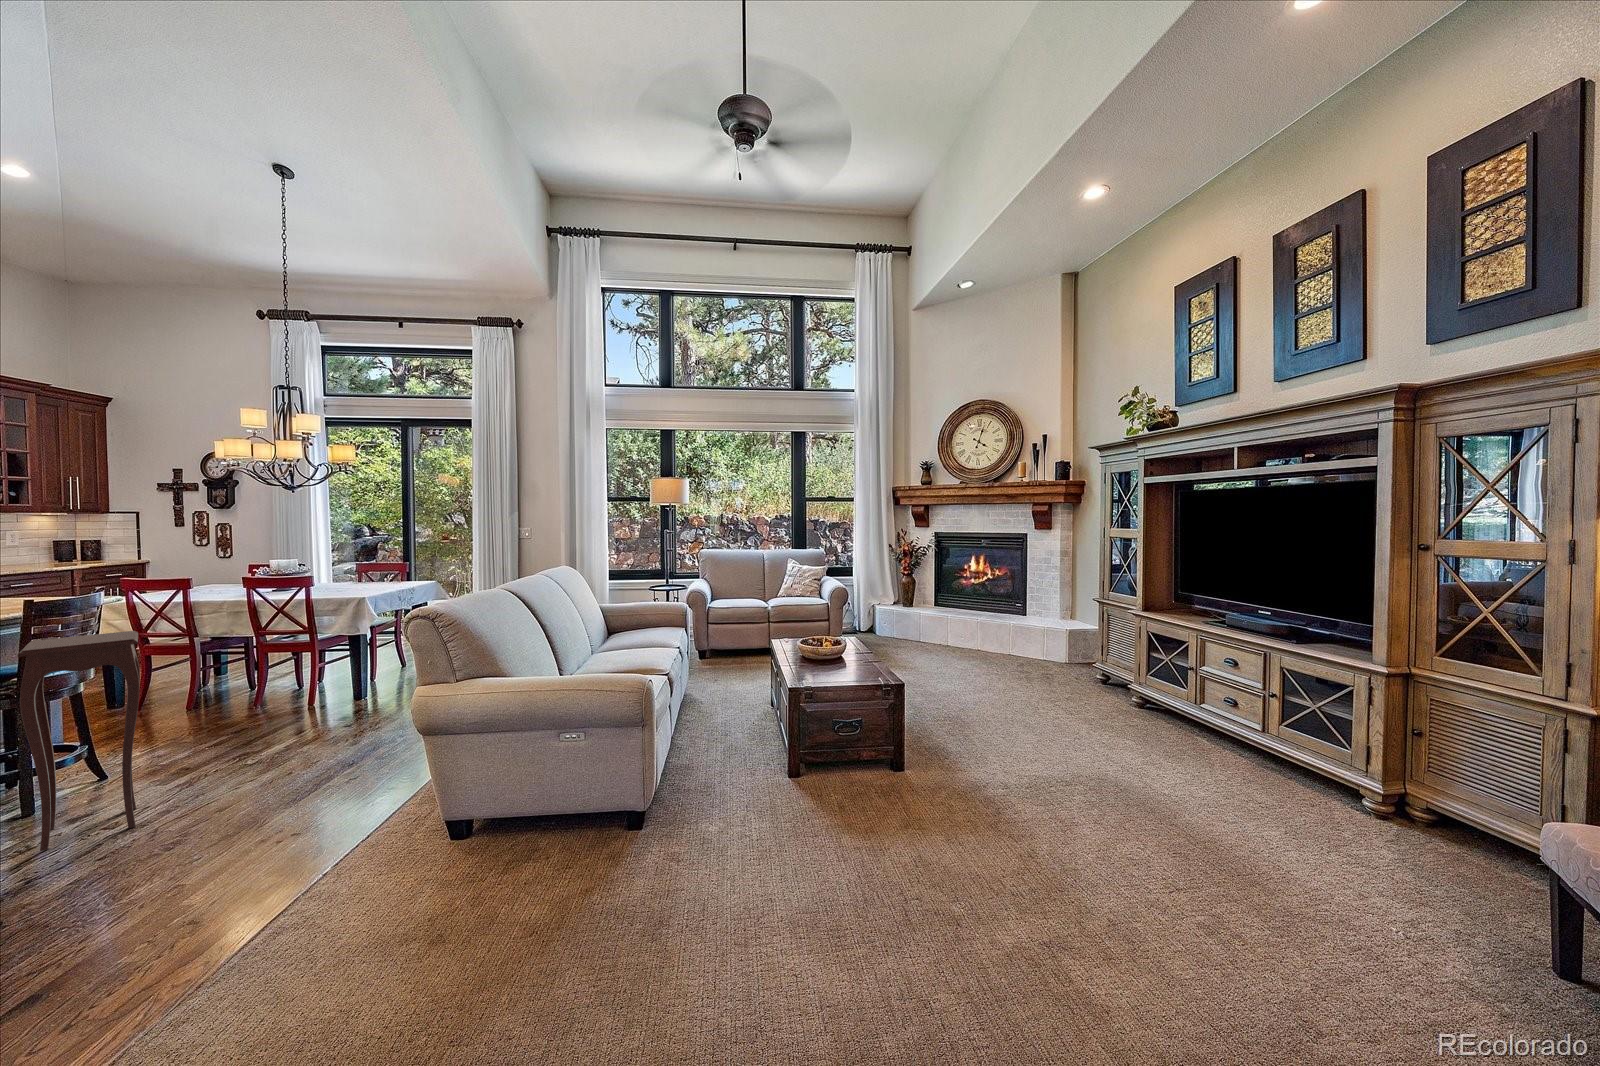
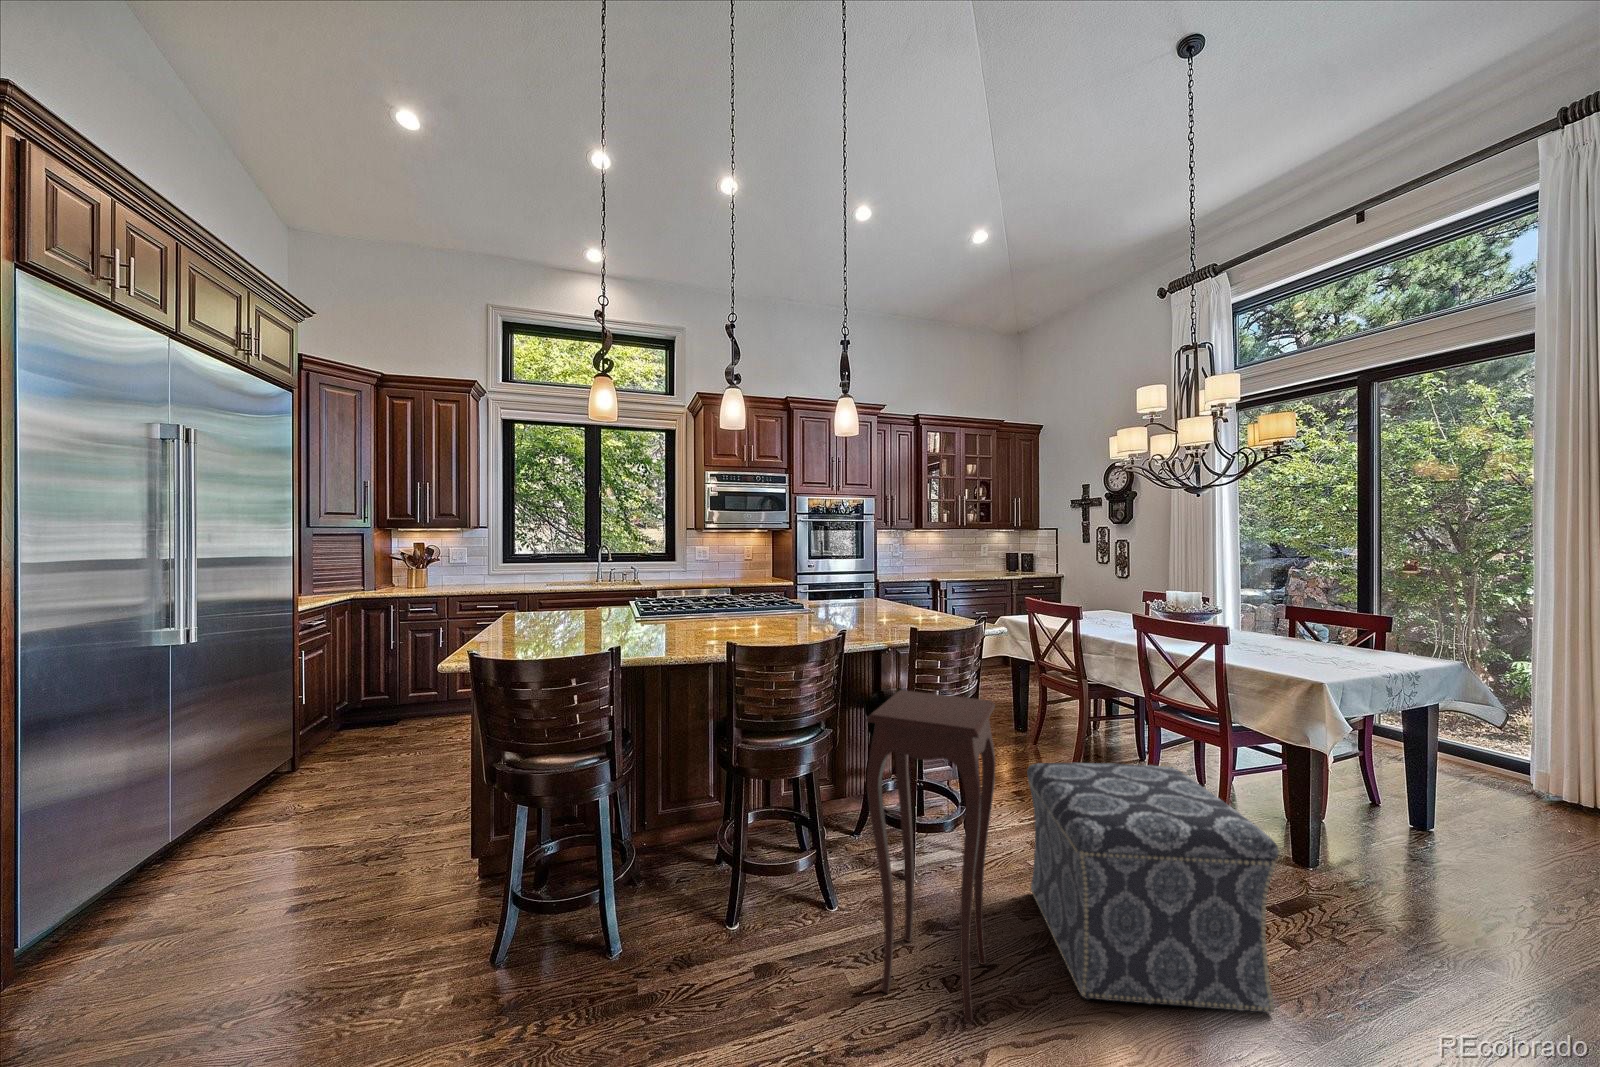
ottoman: none [158,659,332,789] -> present [1027,763,1278,1013]

